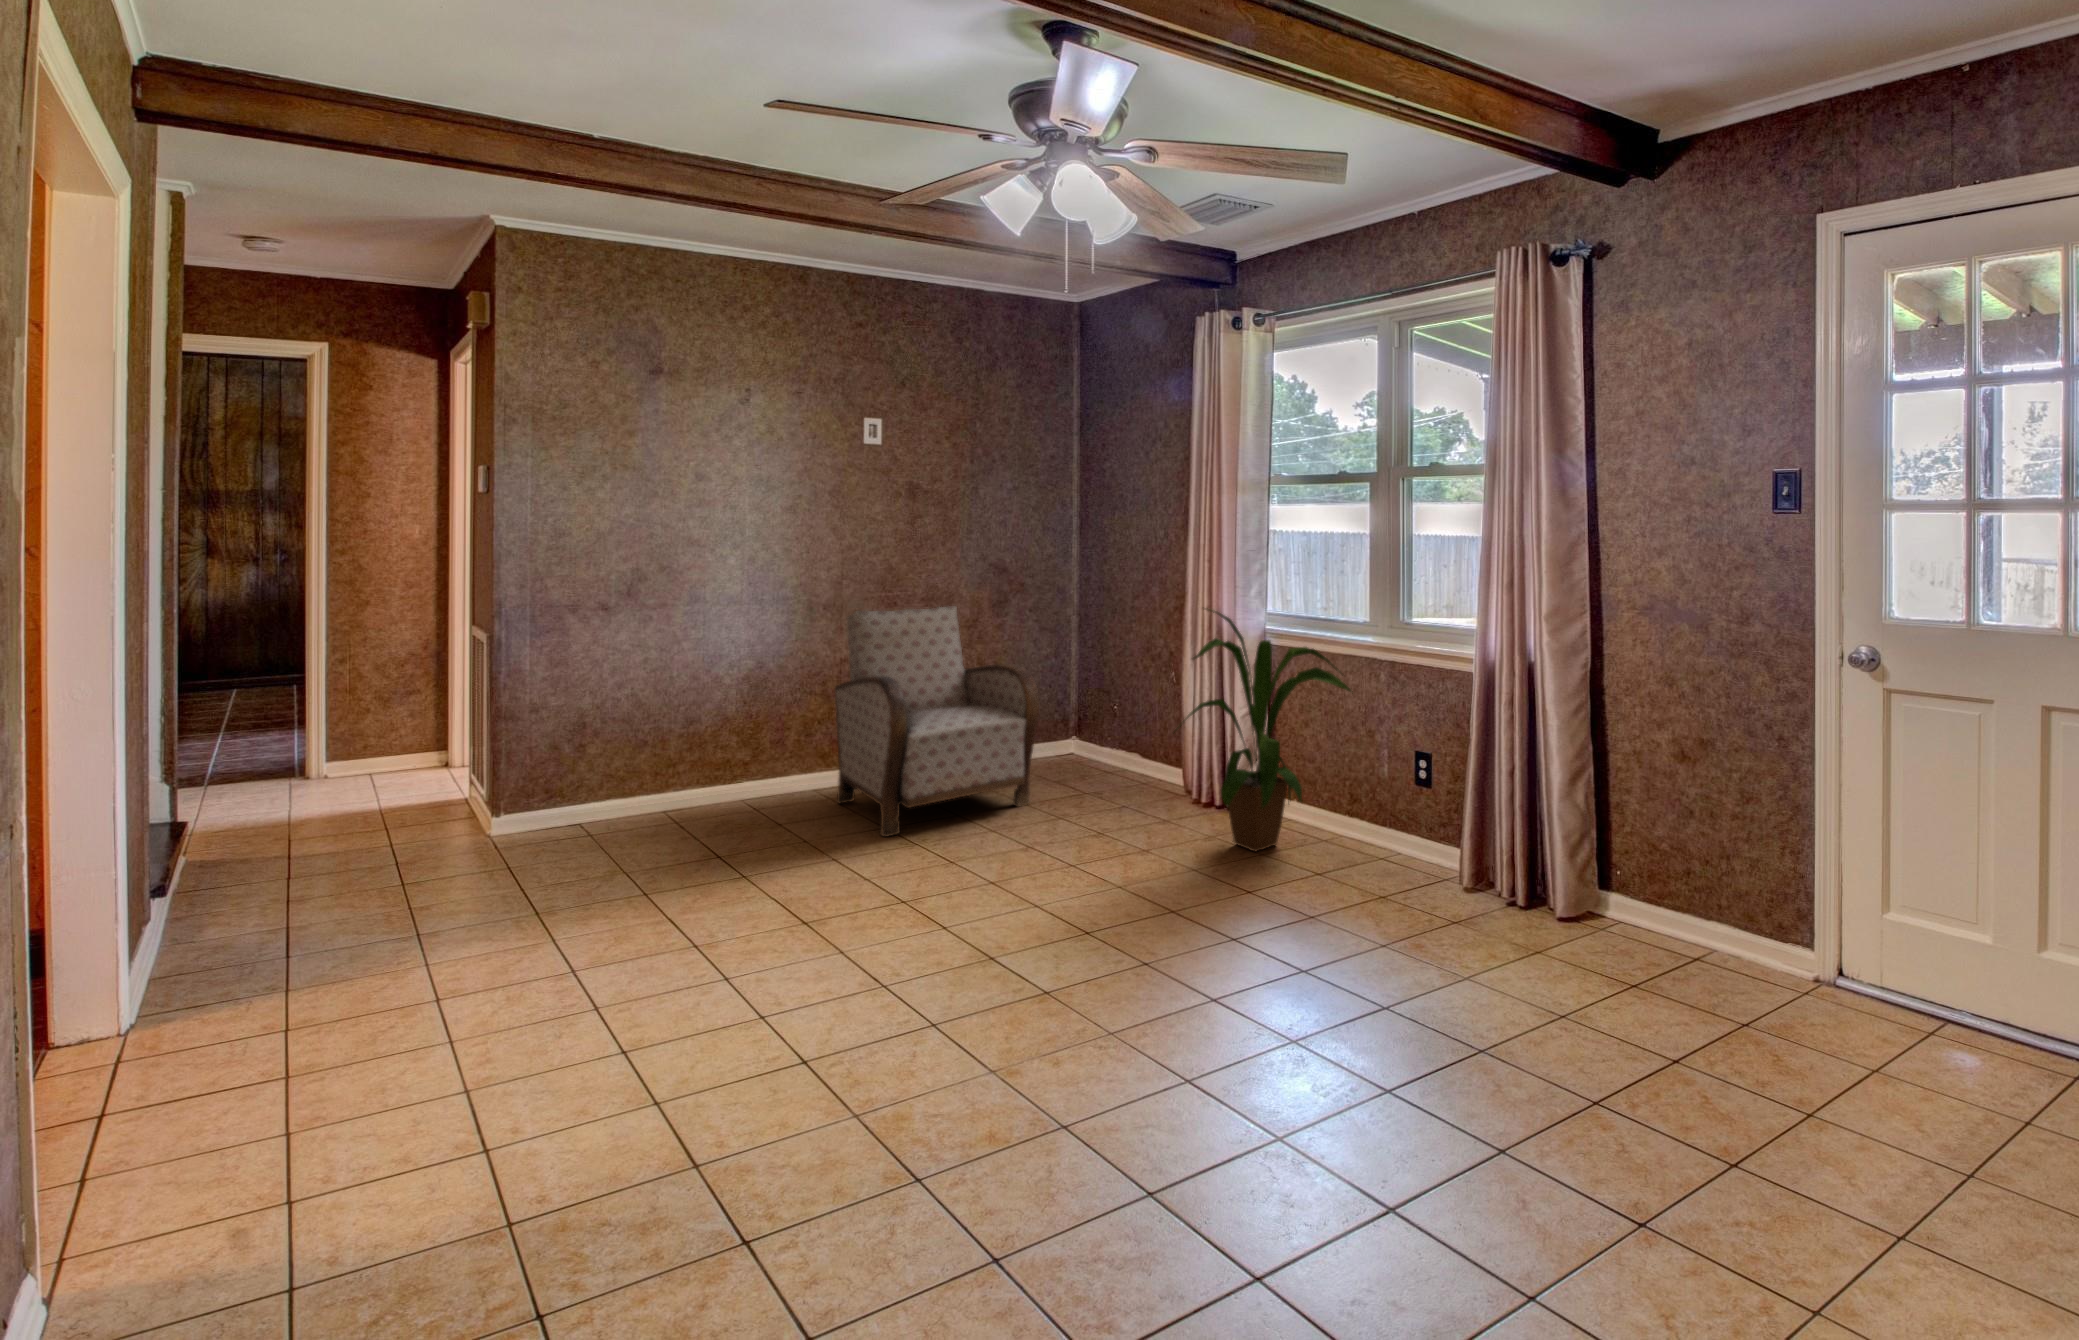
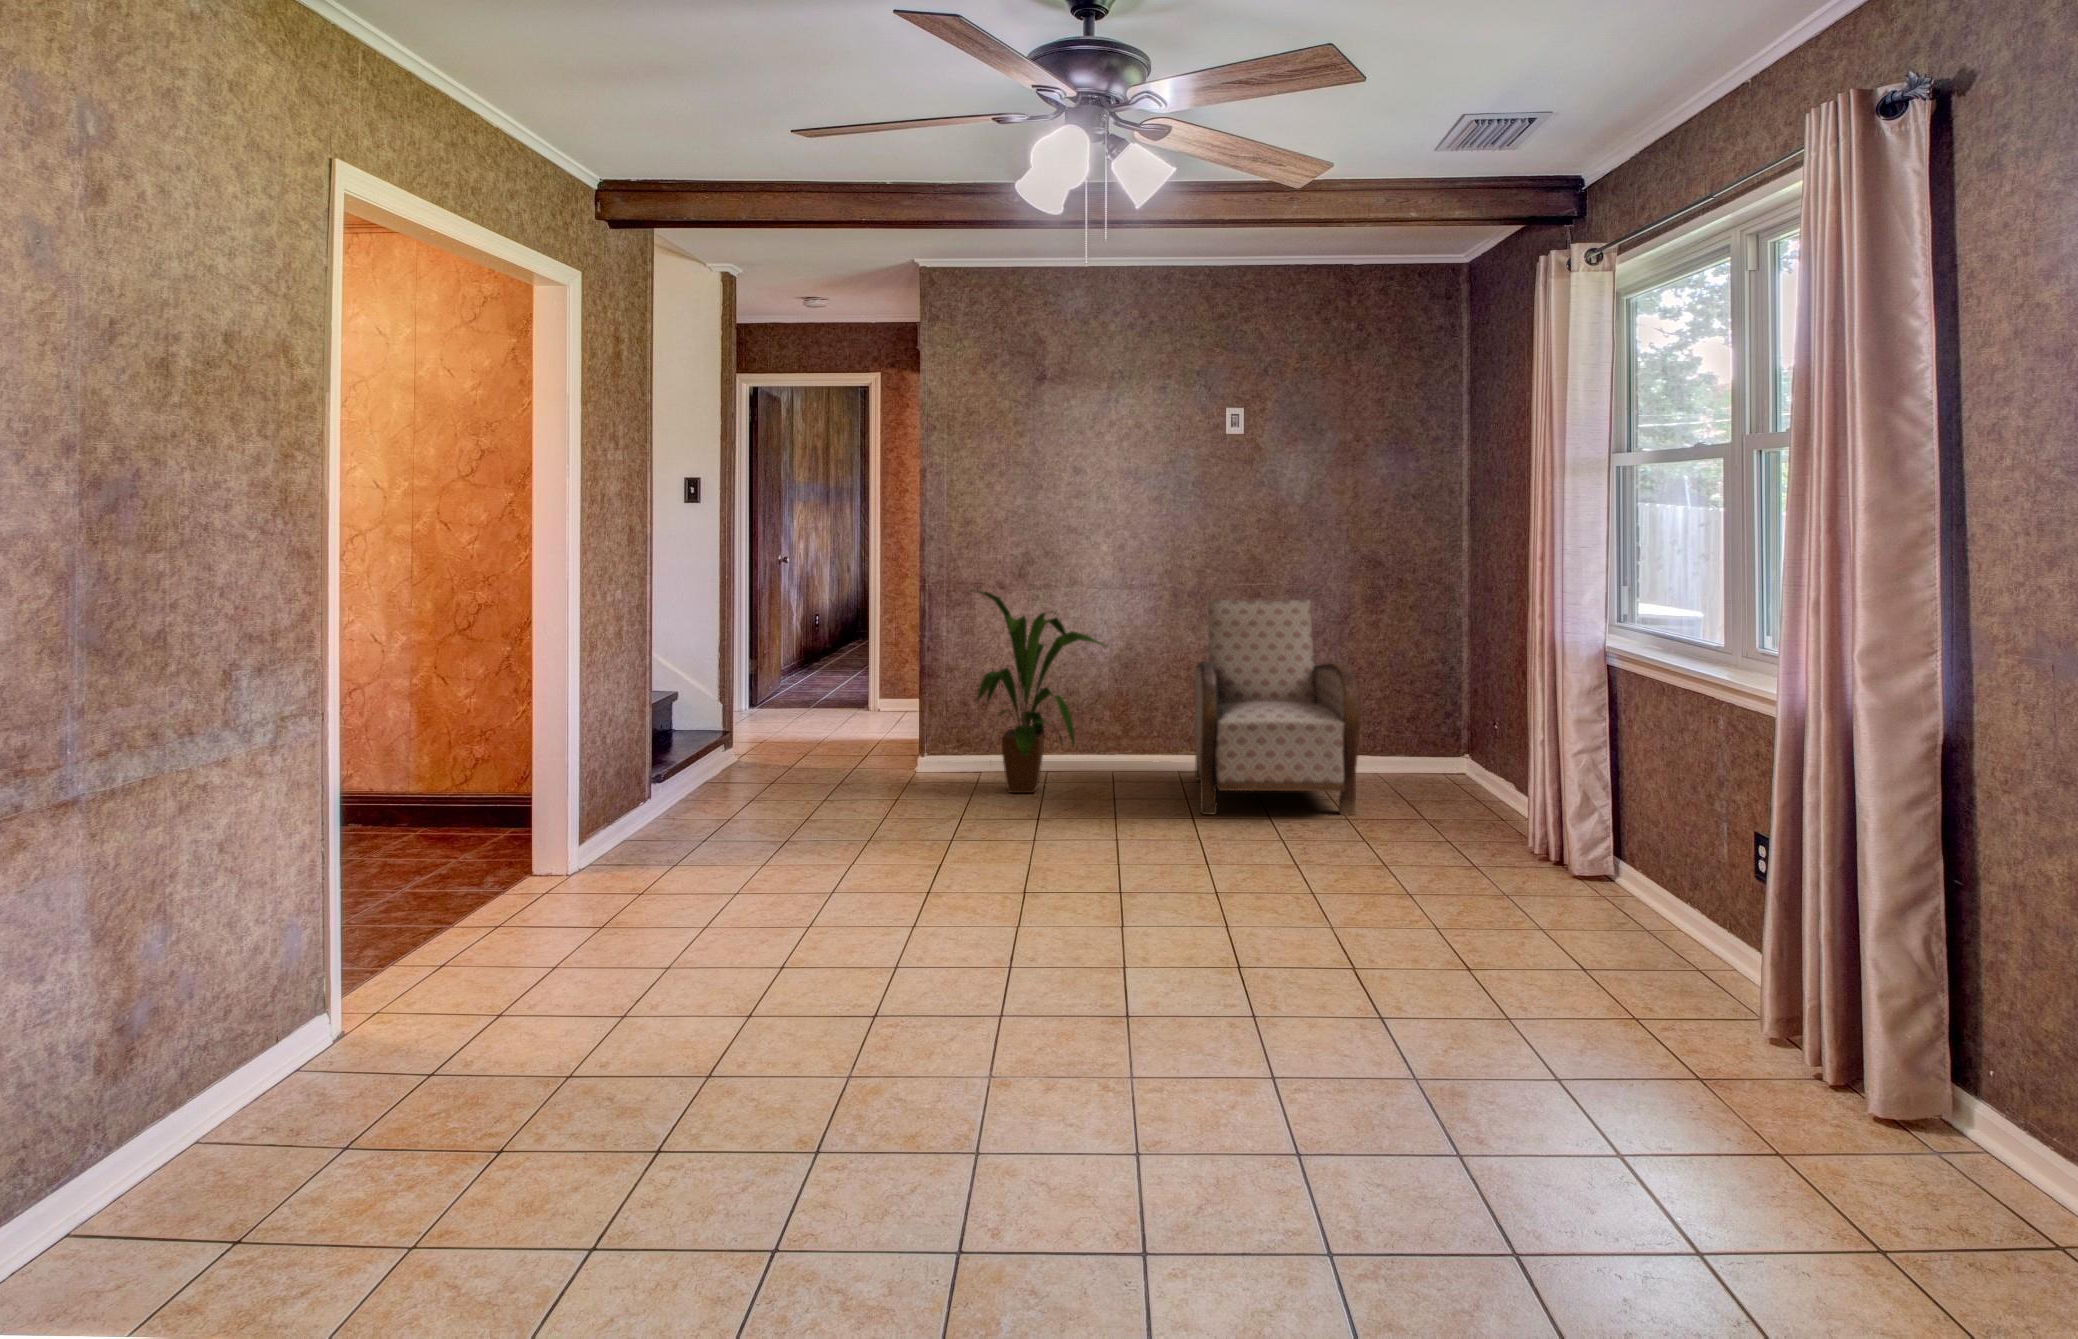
house plant: present [1185,611,1353,851] -> present [977,591,1104,793]

